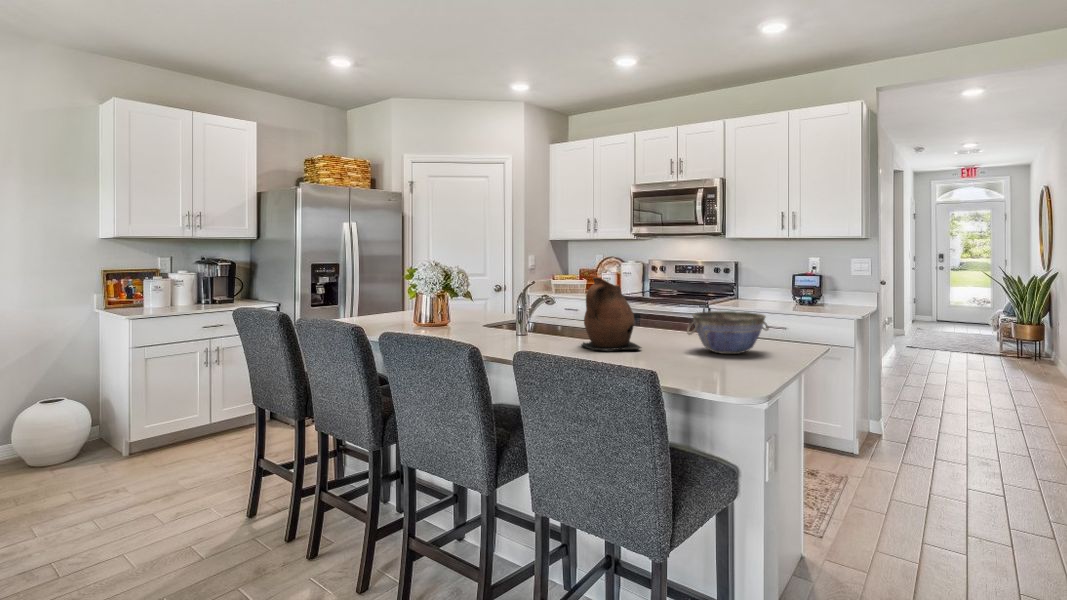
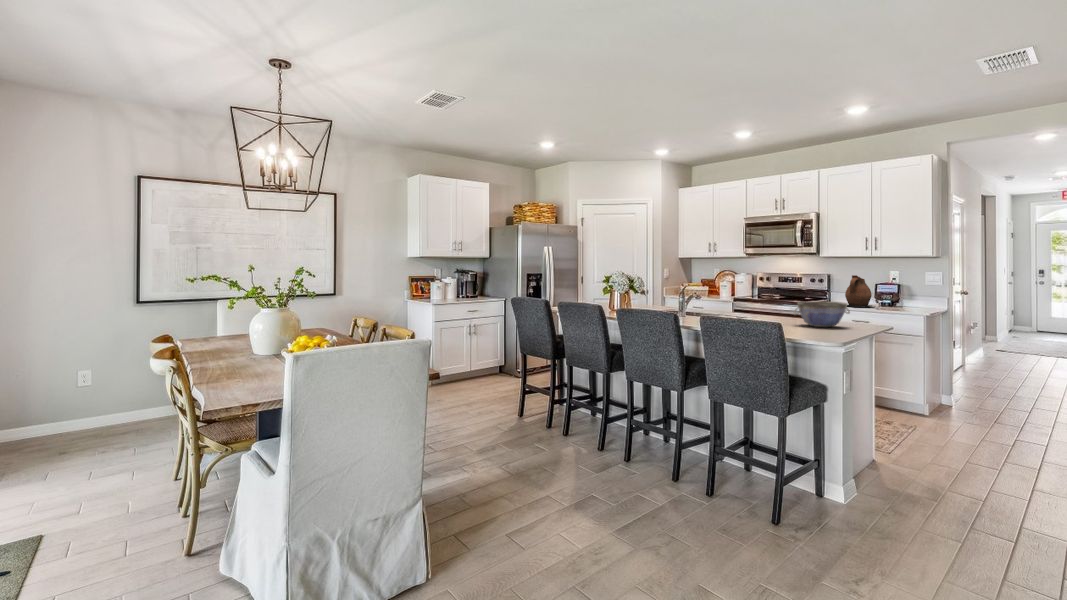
ceramic pitcher: present [582,277,641,350] -> present [845,275,875,307]

